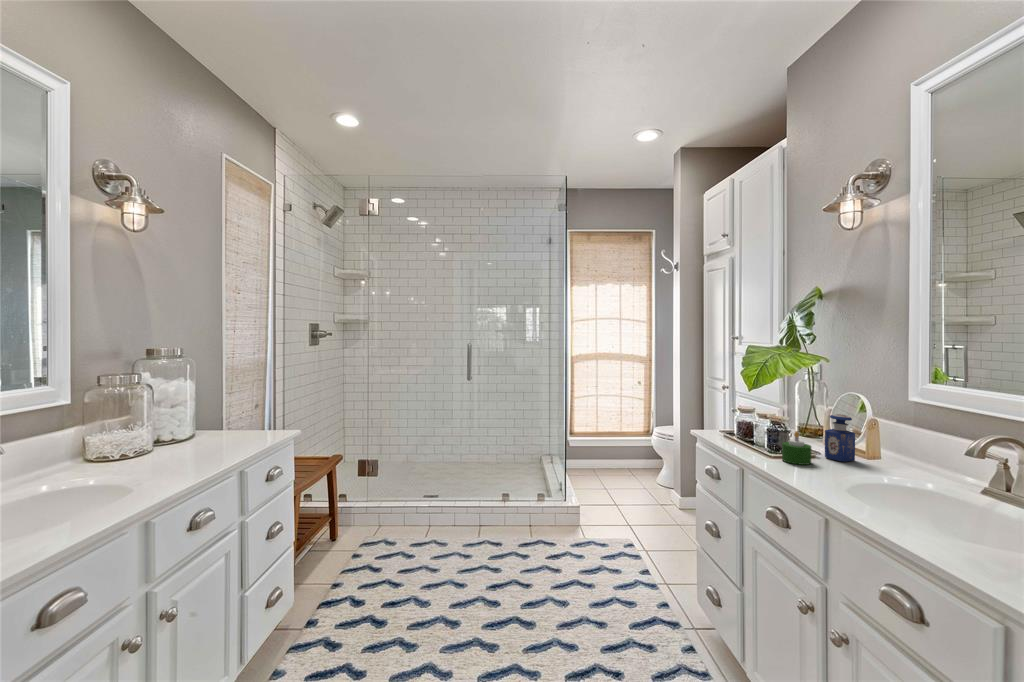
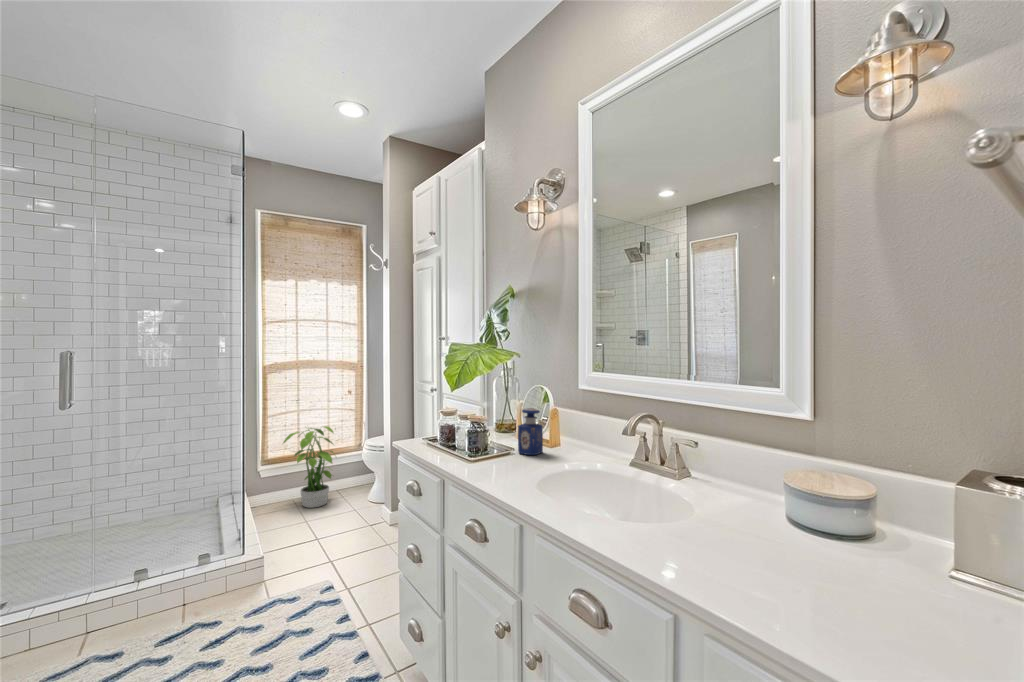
potted plant: none [586,408,630,478] -> present [283,426,333,508]
candle: present [782,432,811,465] -> none [480,430,507,465]

